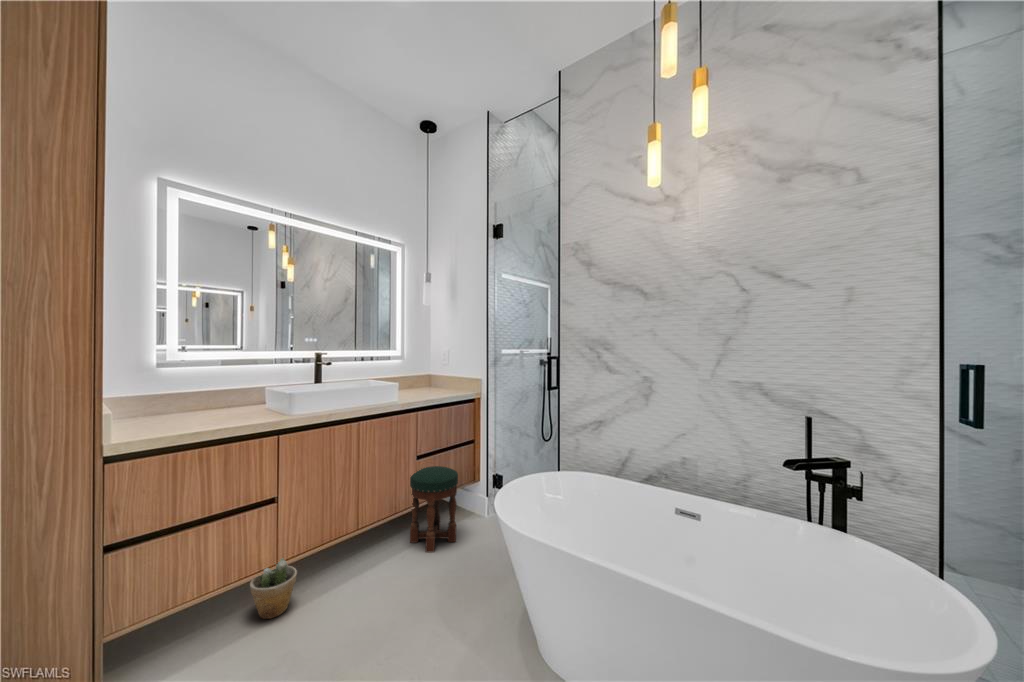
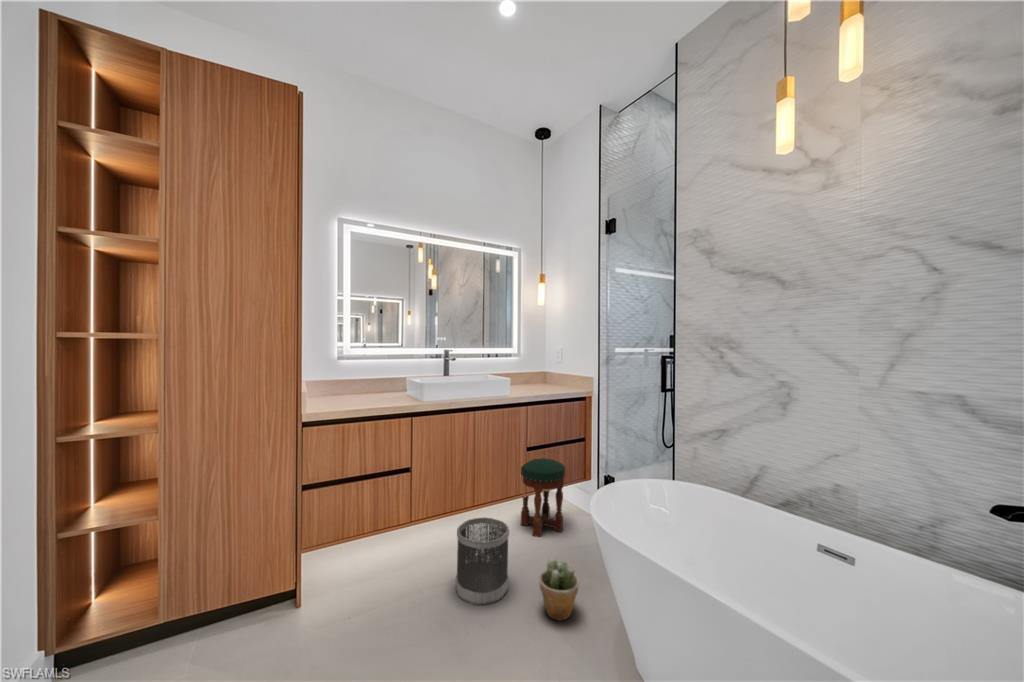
wastebasket: none [344,543,410,651] -> present [456,517,509,605]
potted plant: present [250,558,297,619] -> present [539,558,579,620]

